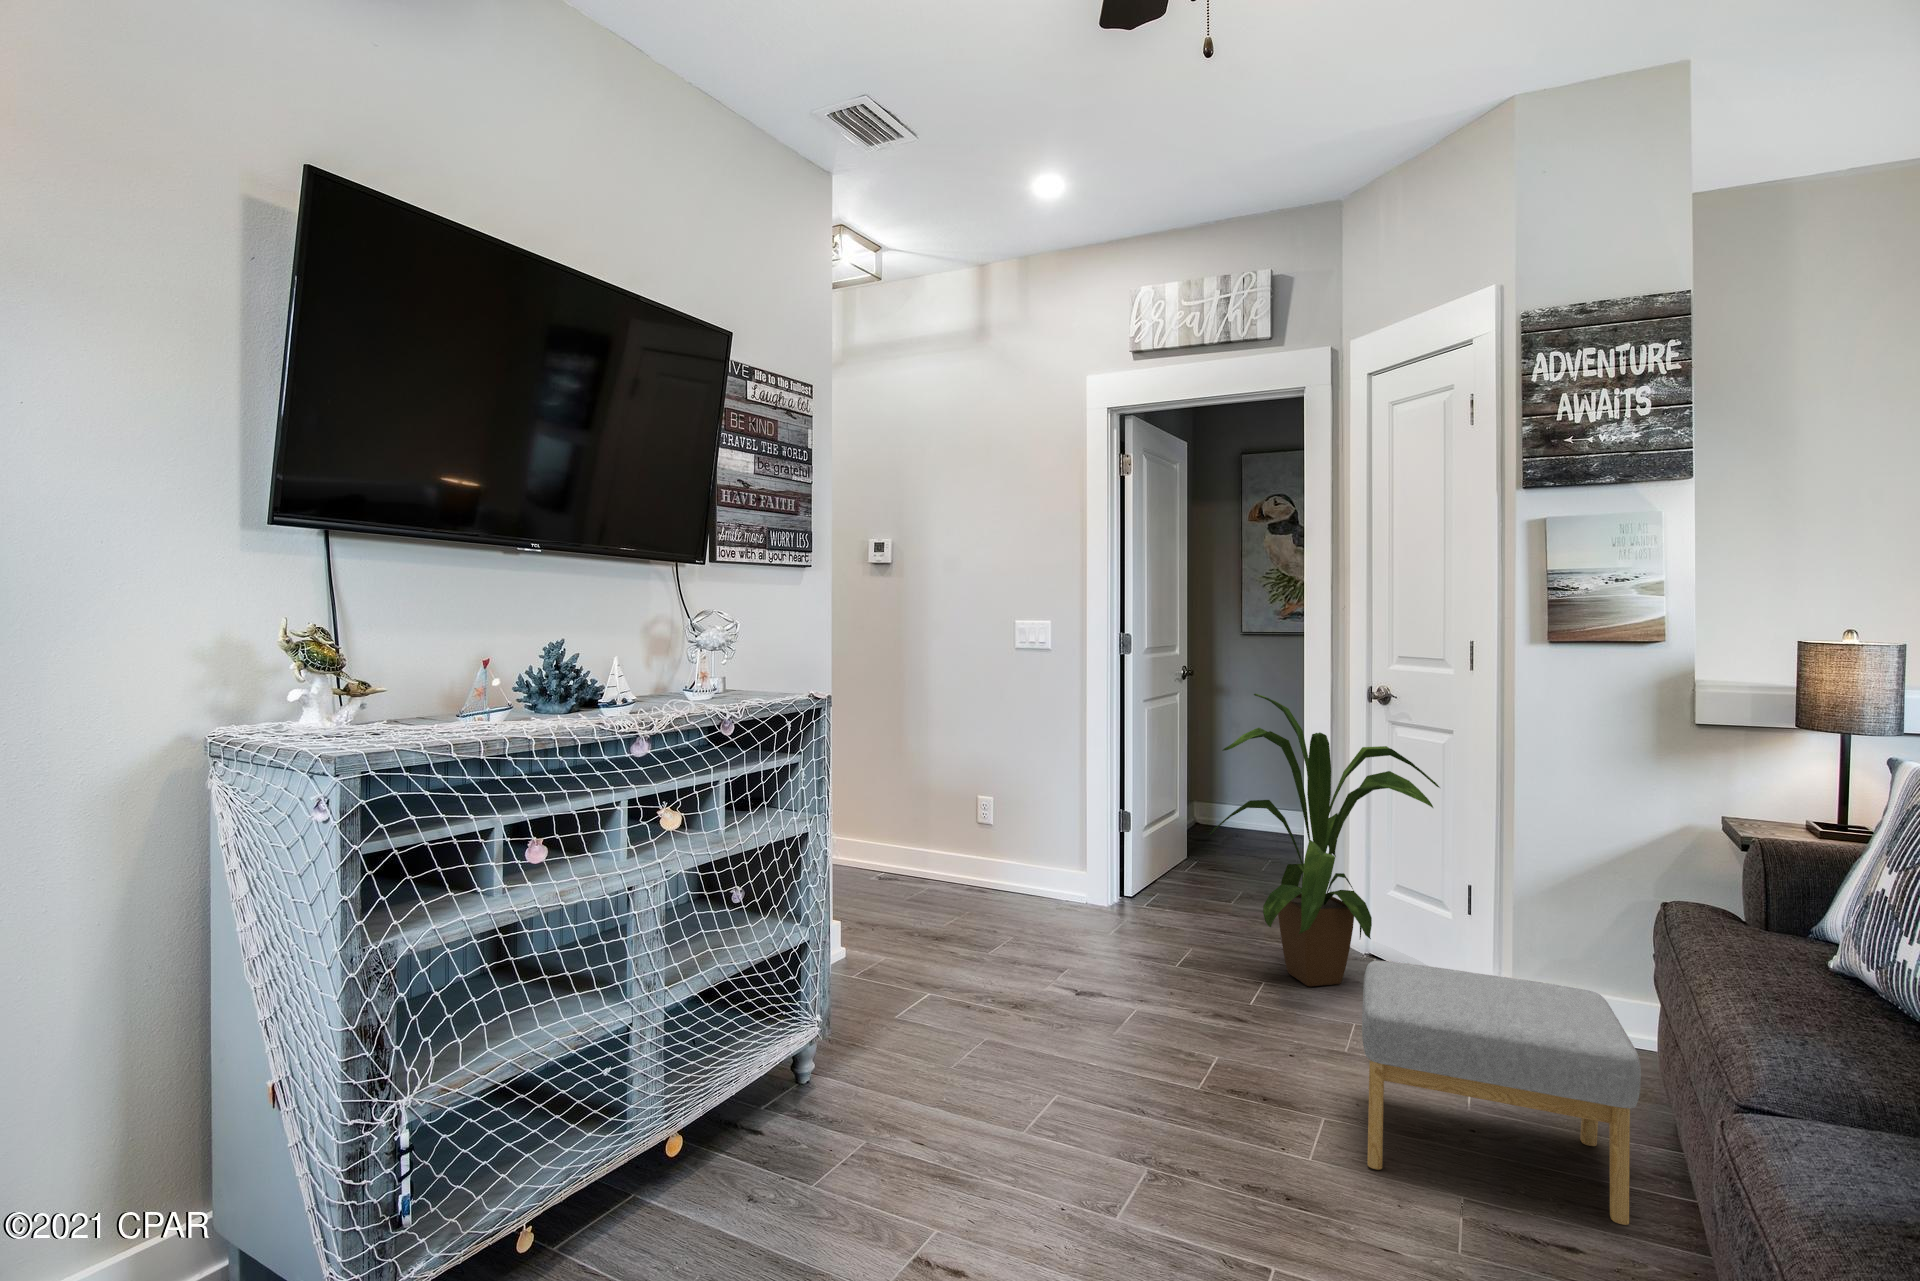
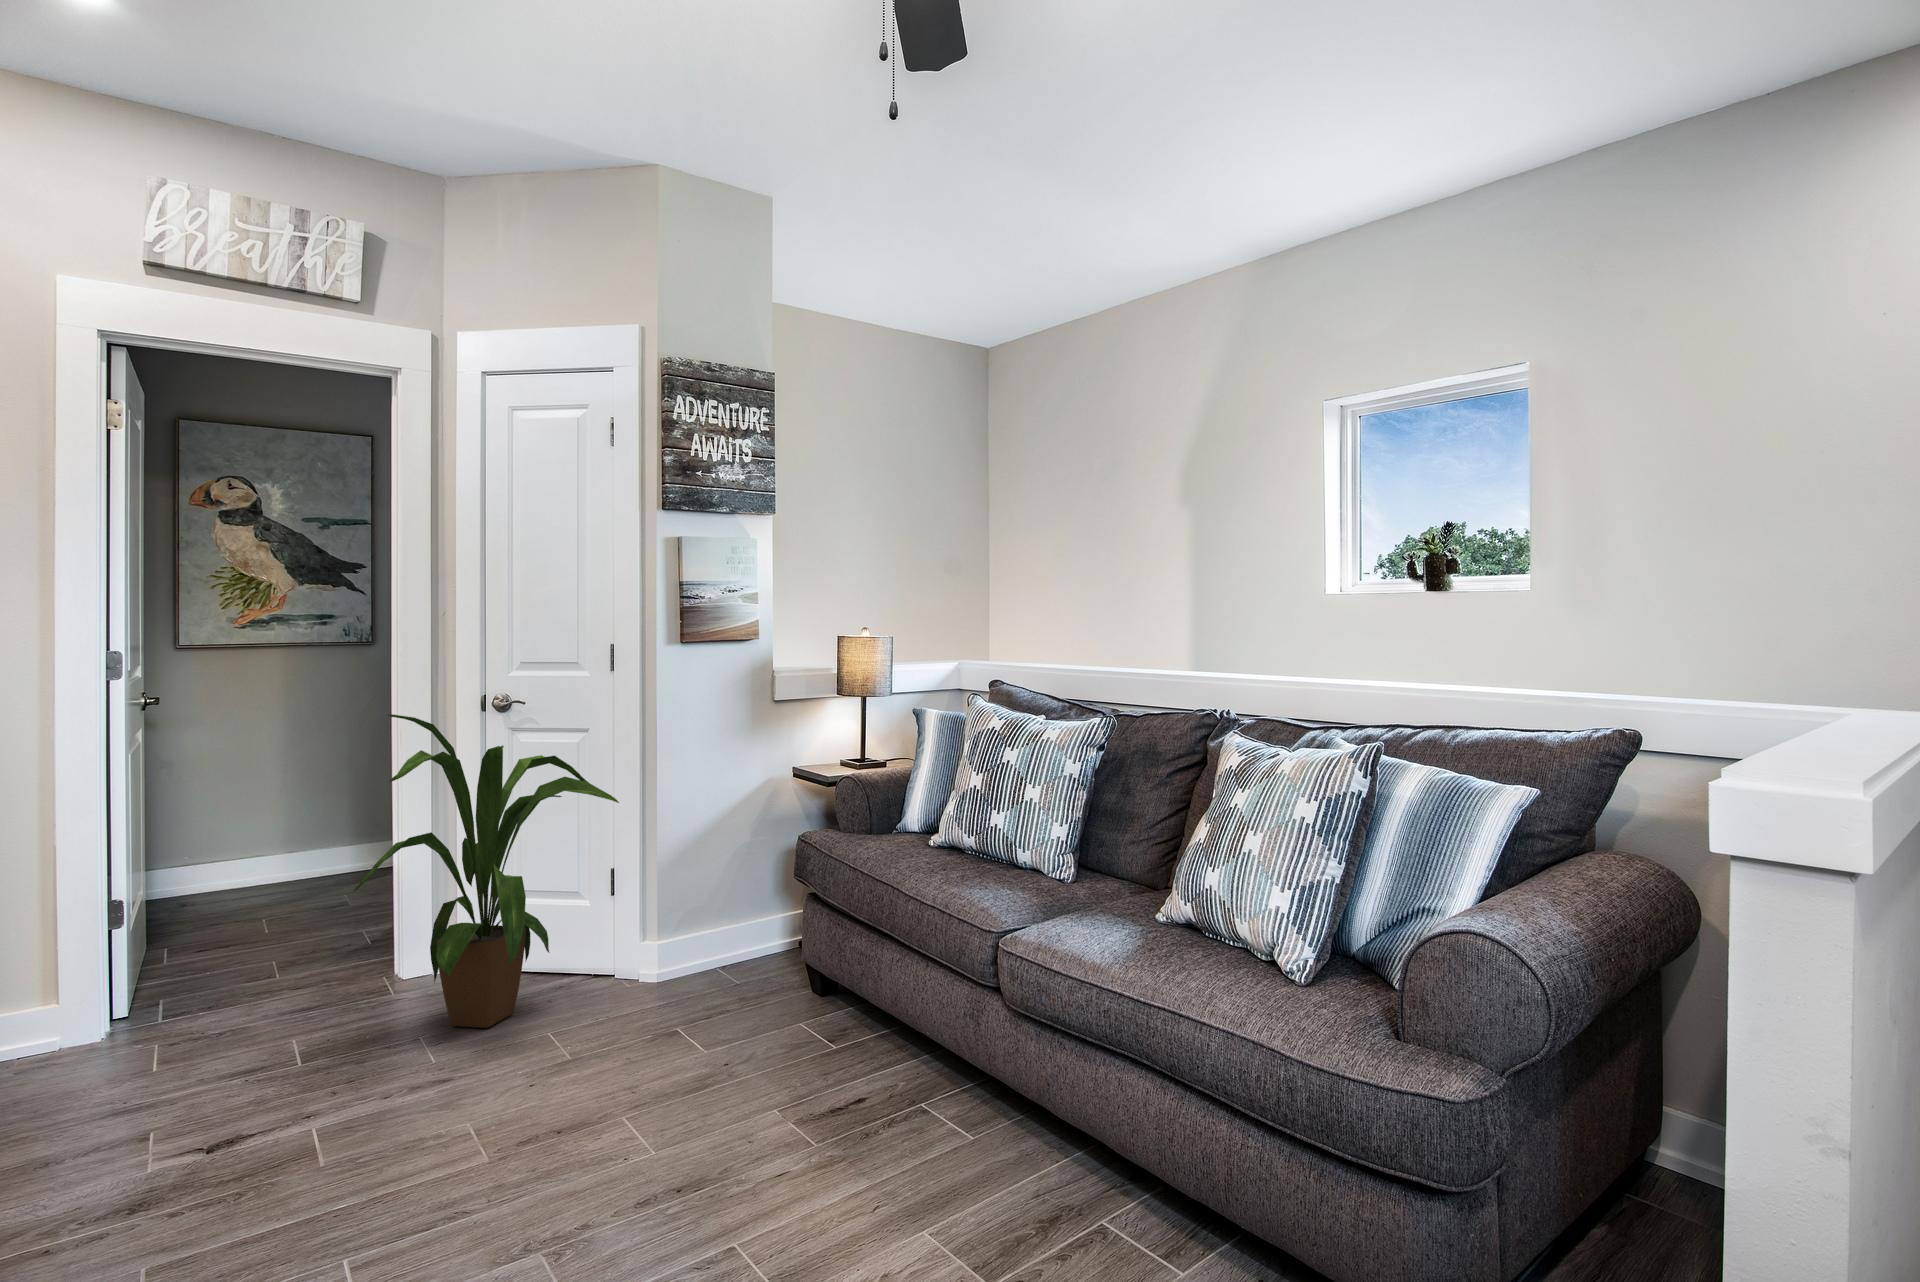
footstool: present [1362,961,1641,1225] -> none [640,914,874,1131]

